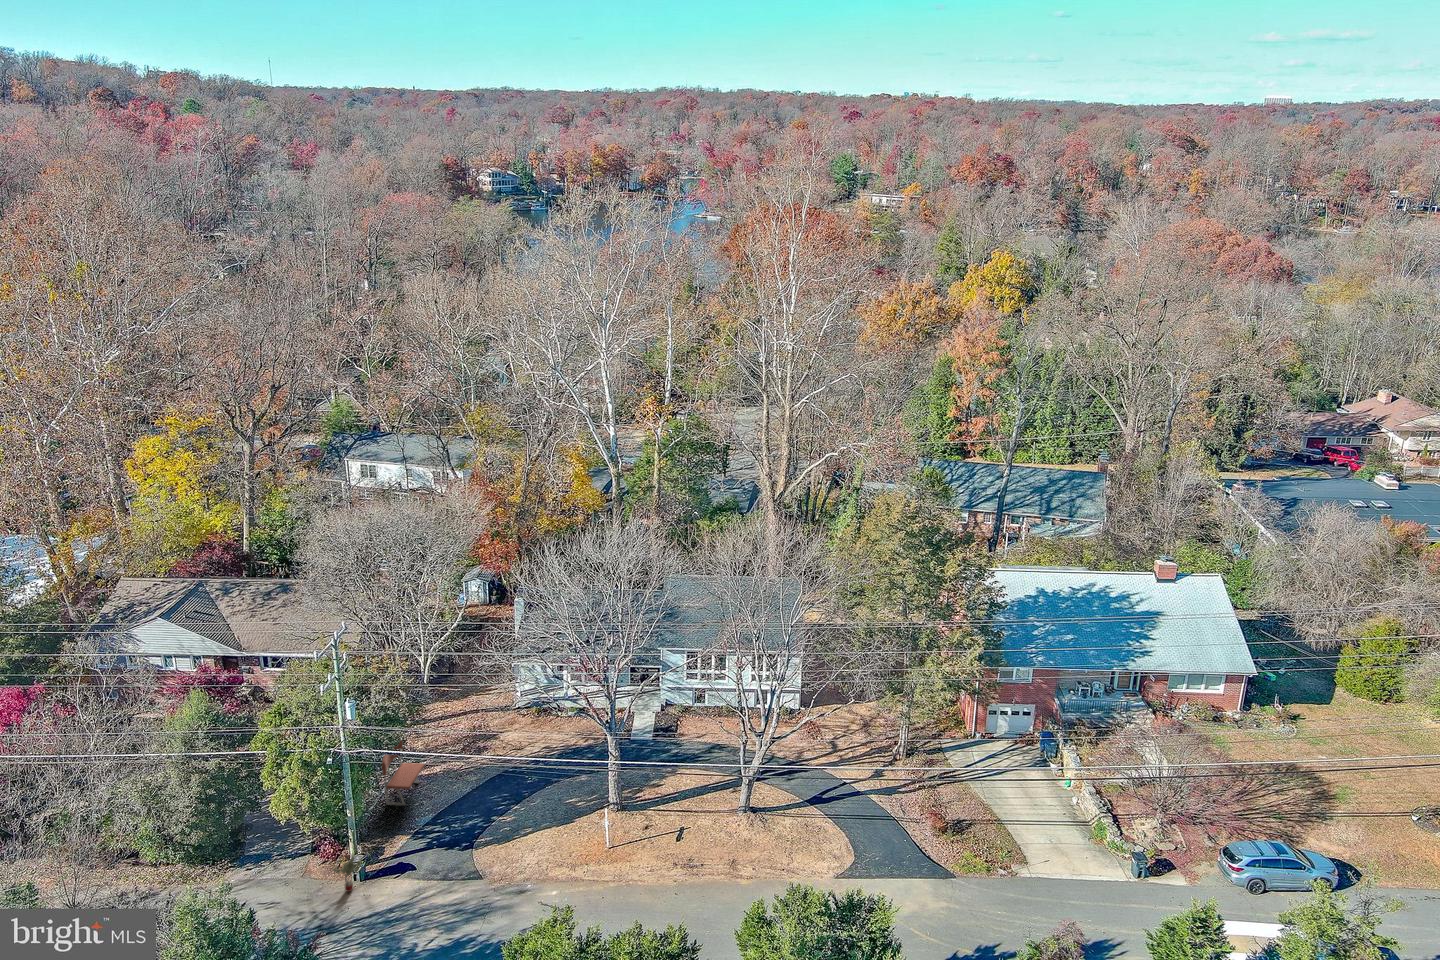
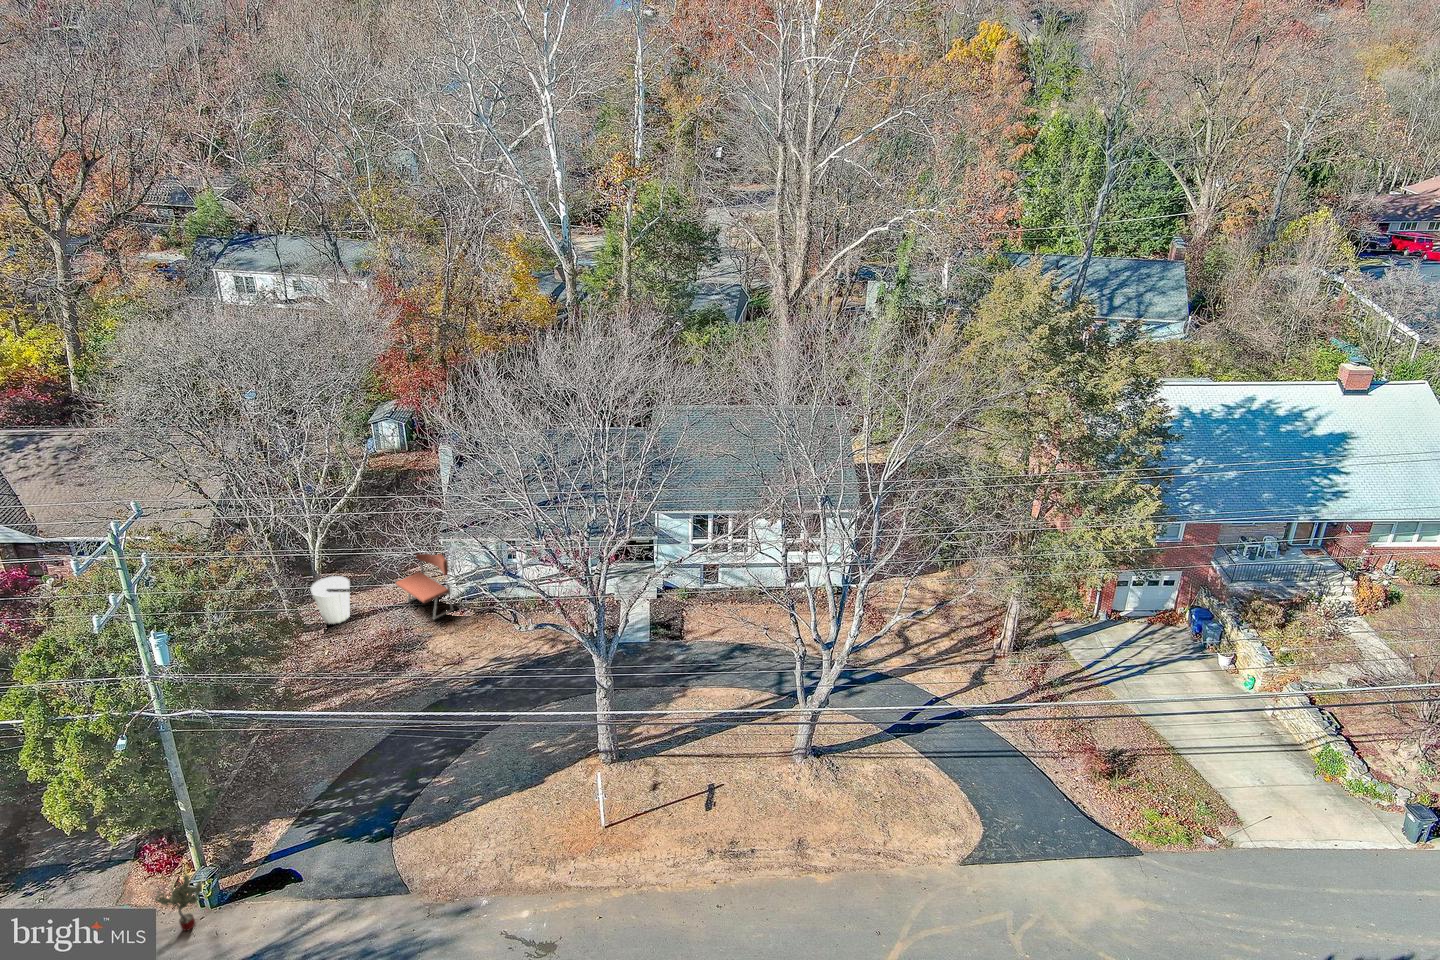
trash can: none [422,686,448,719] -> present [311,576,350,624]
bench: present [382,741,424,805] -> present [396,543,454,619]

